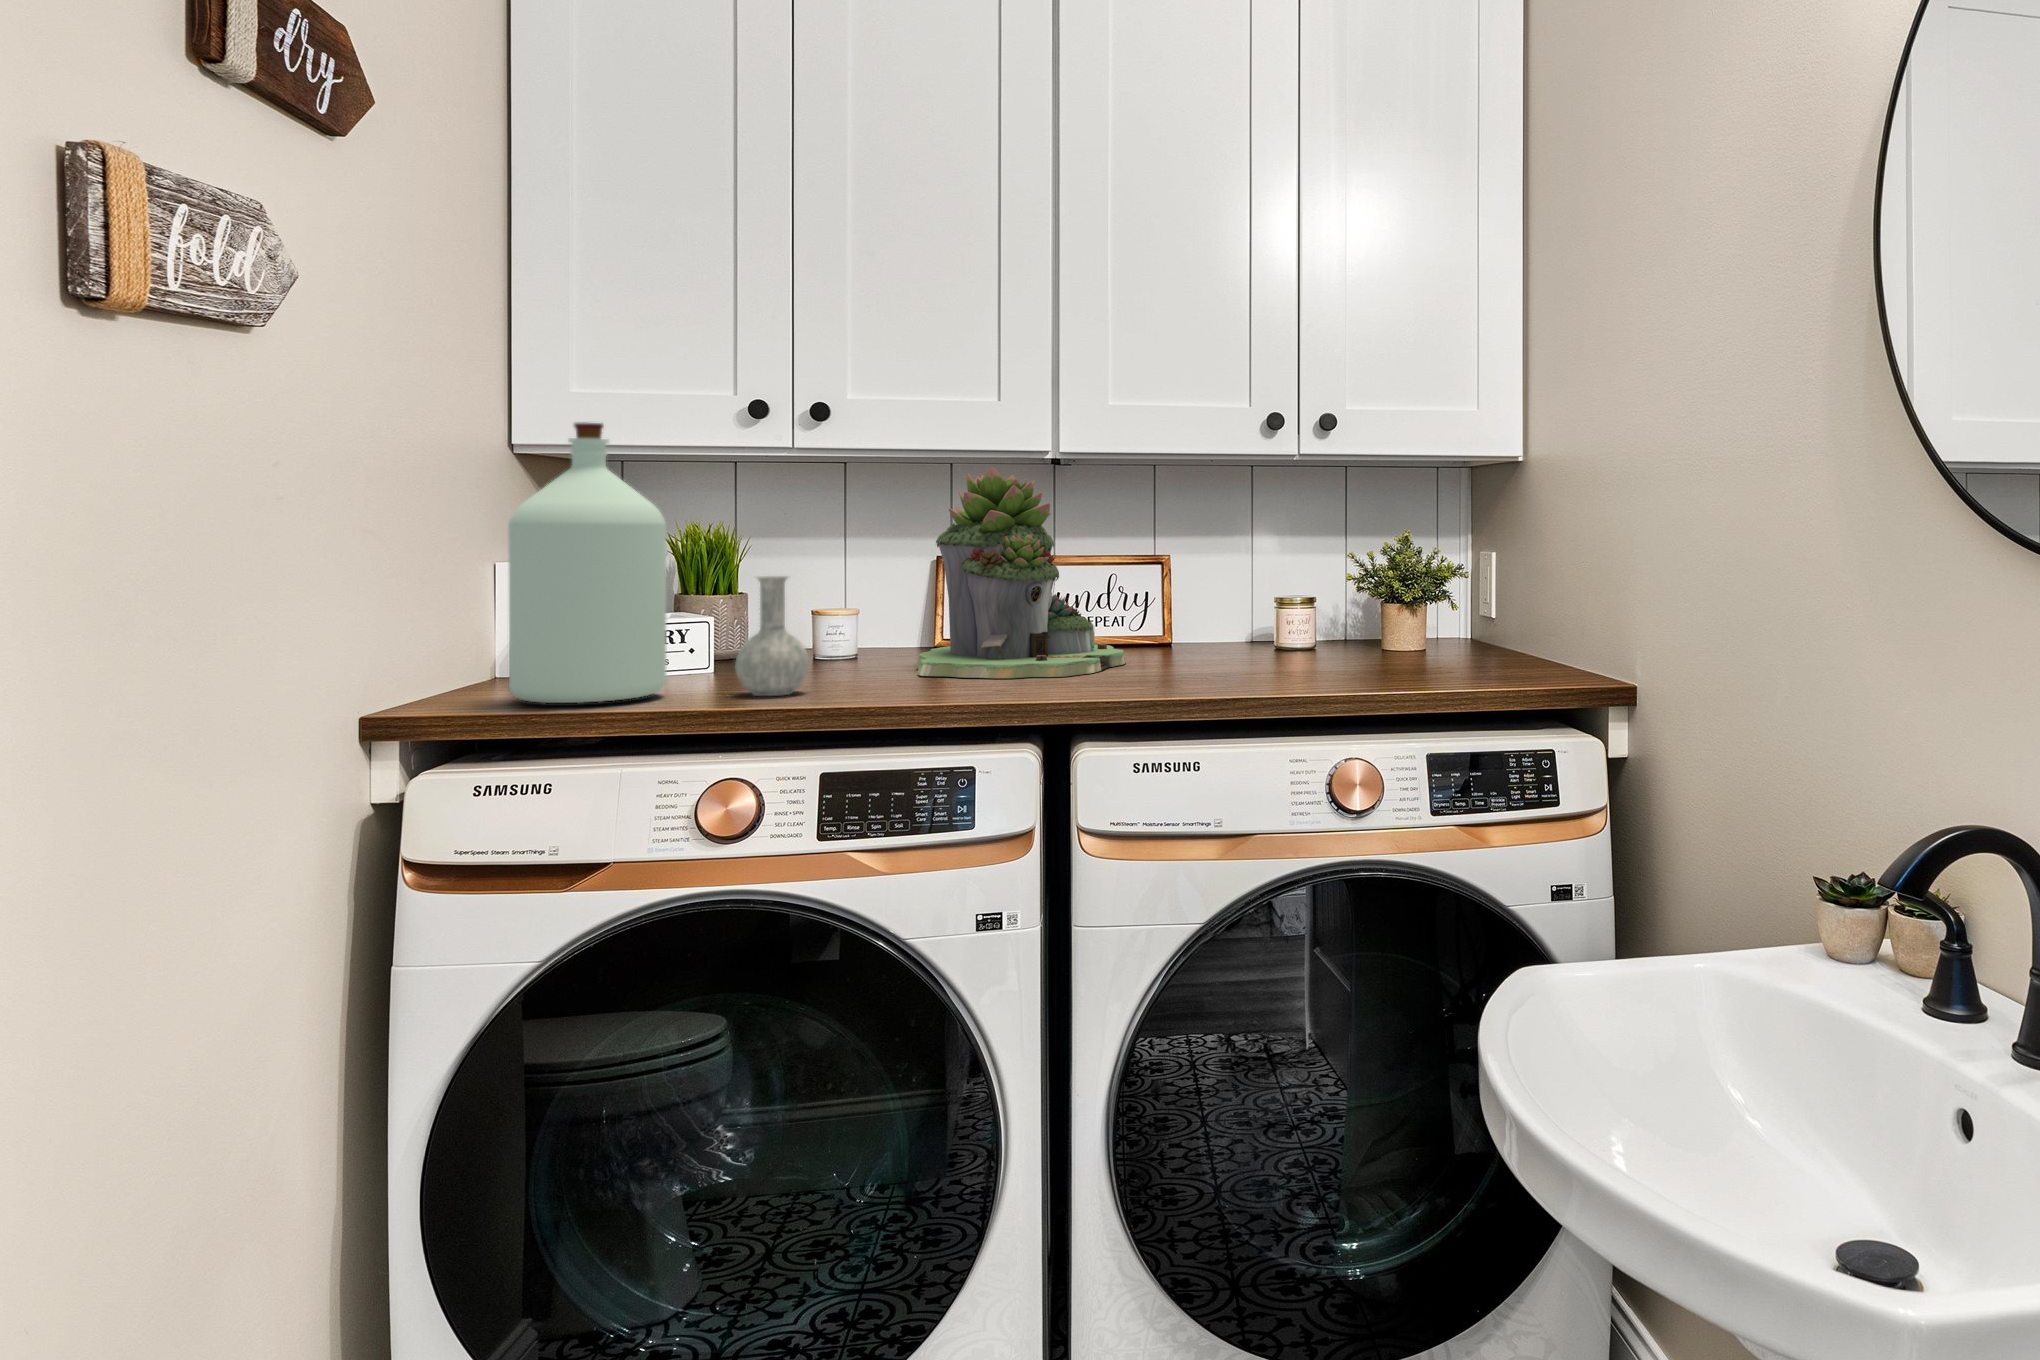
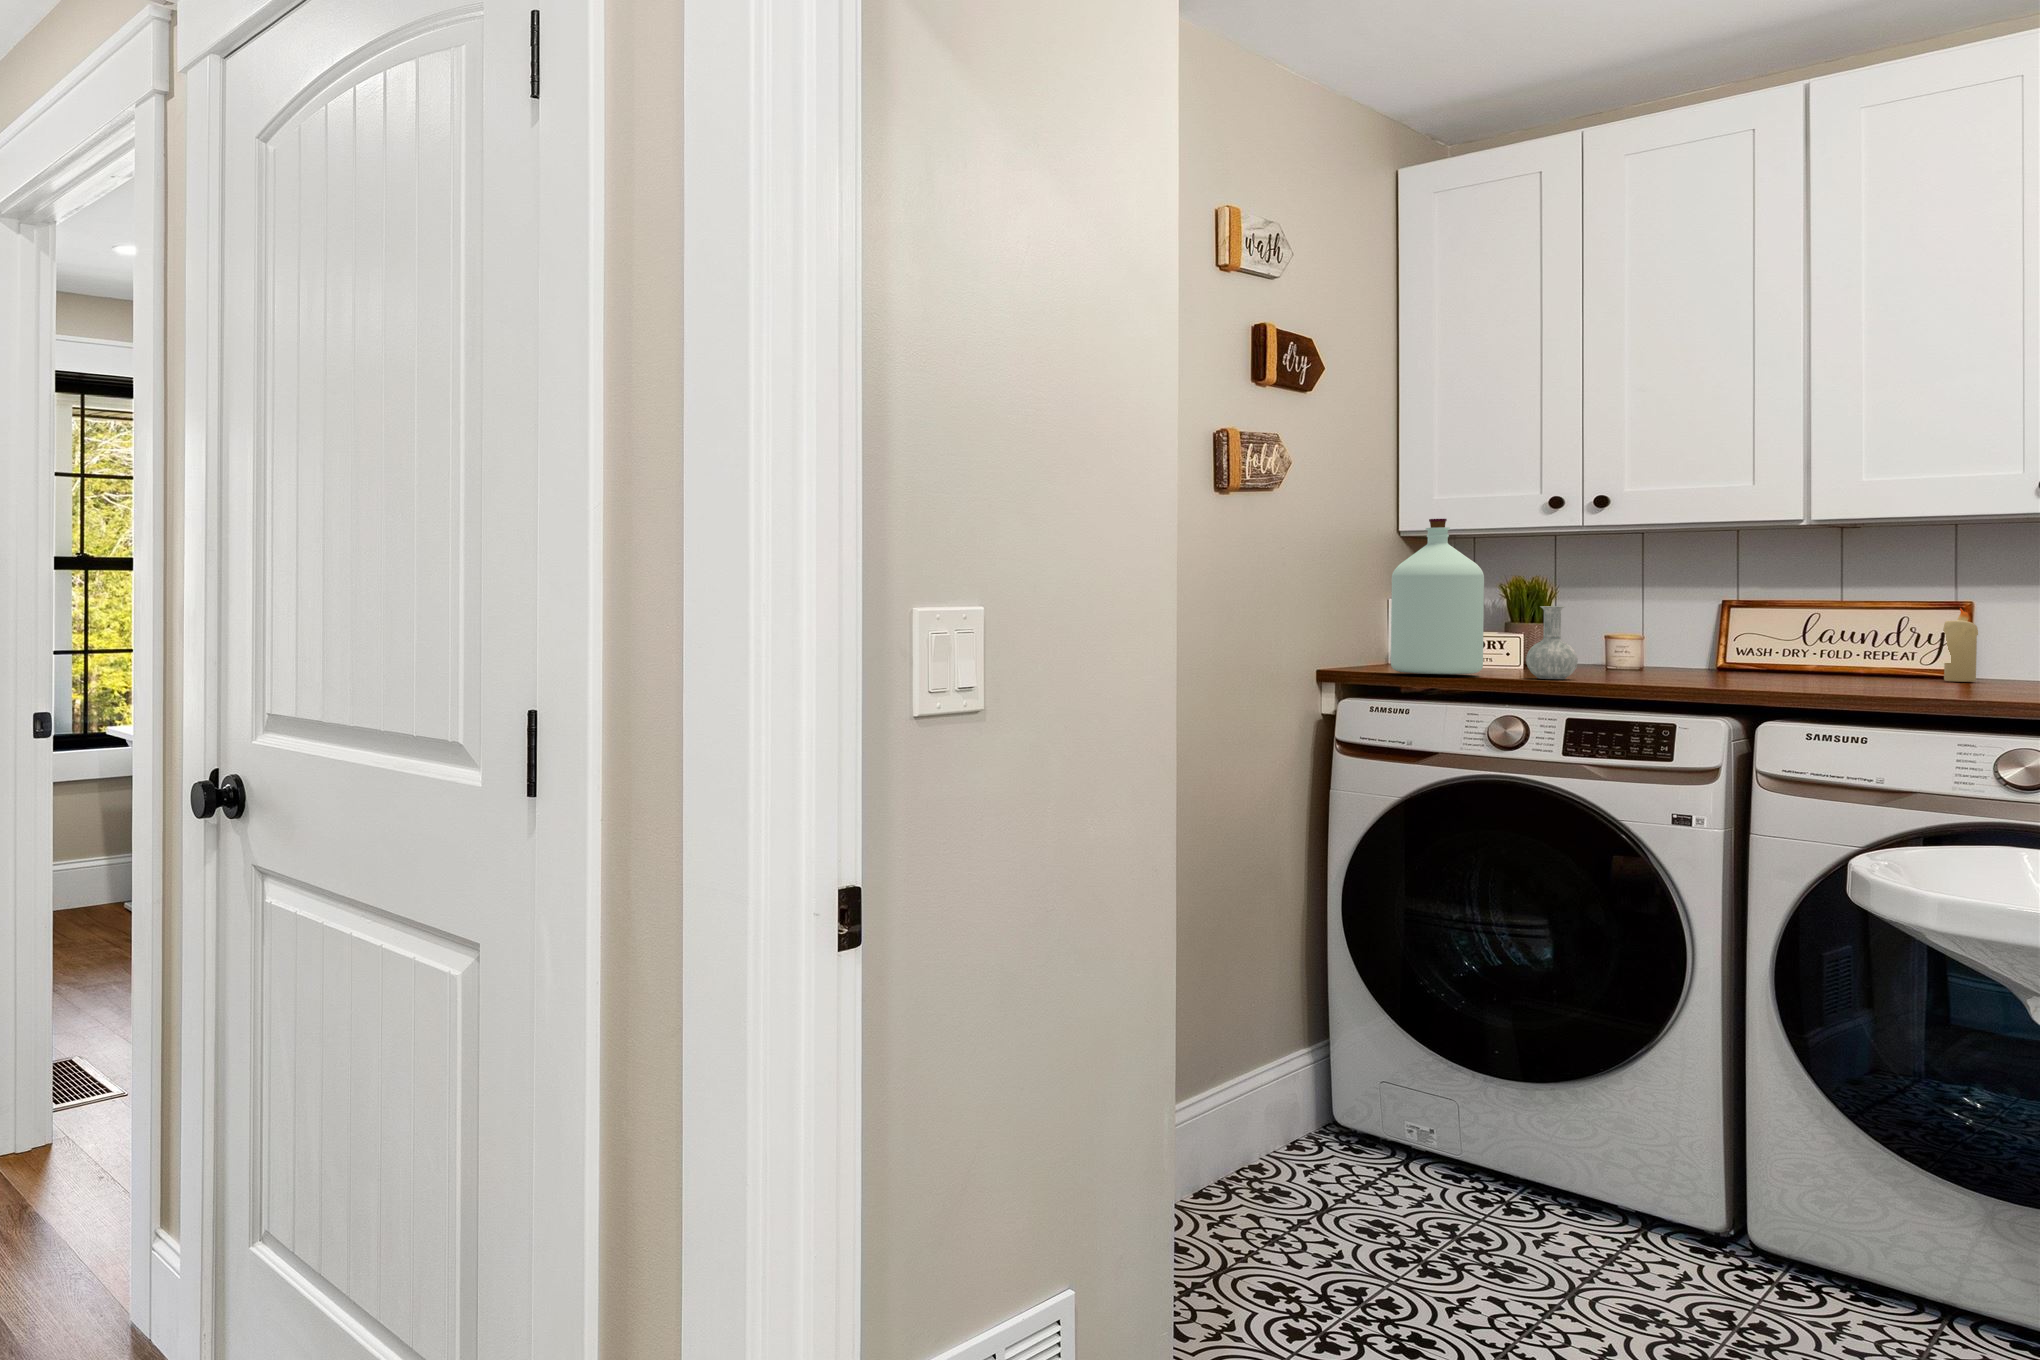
succulent planter: present [917,467,1126,678] -> none [1674,533,1884,685]
candle: none [1160,565,1189,653] -> present [1943,608,1978,682]

